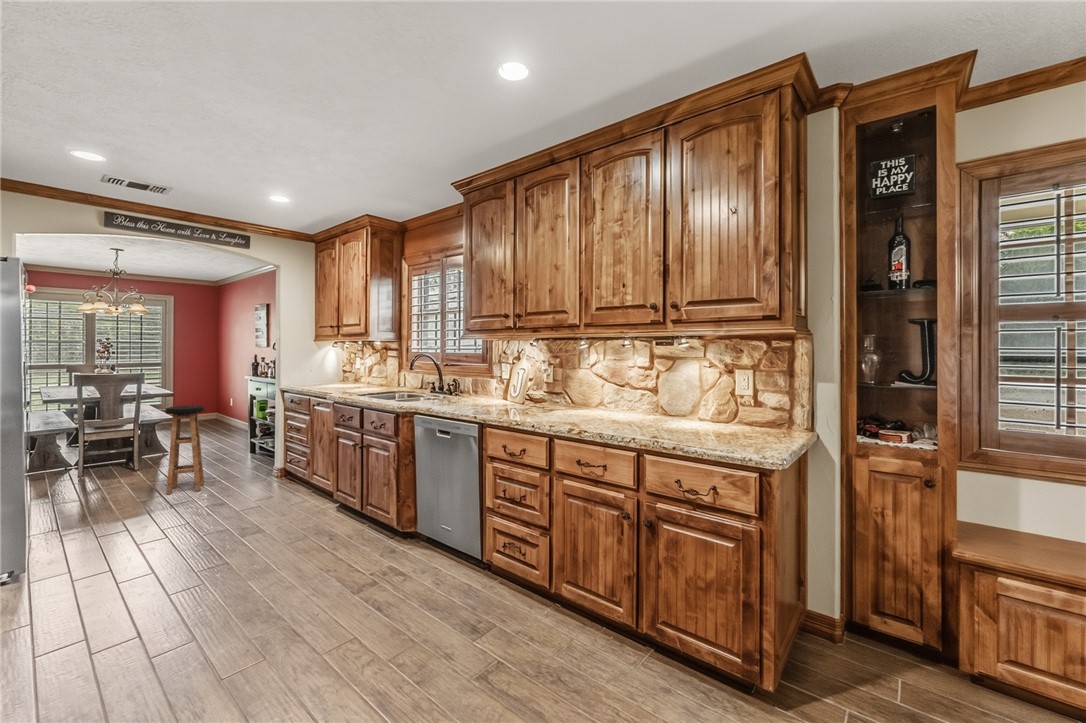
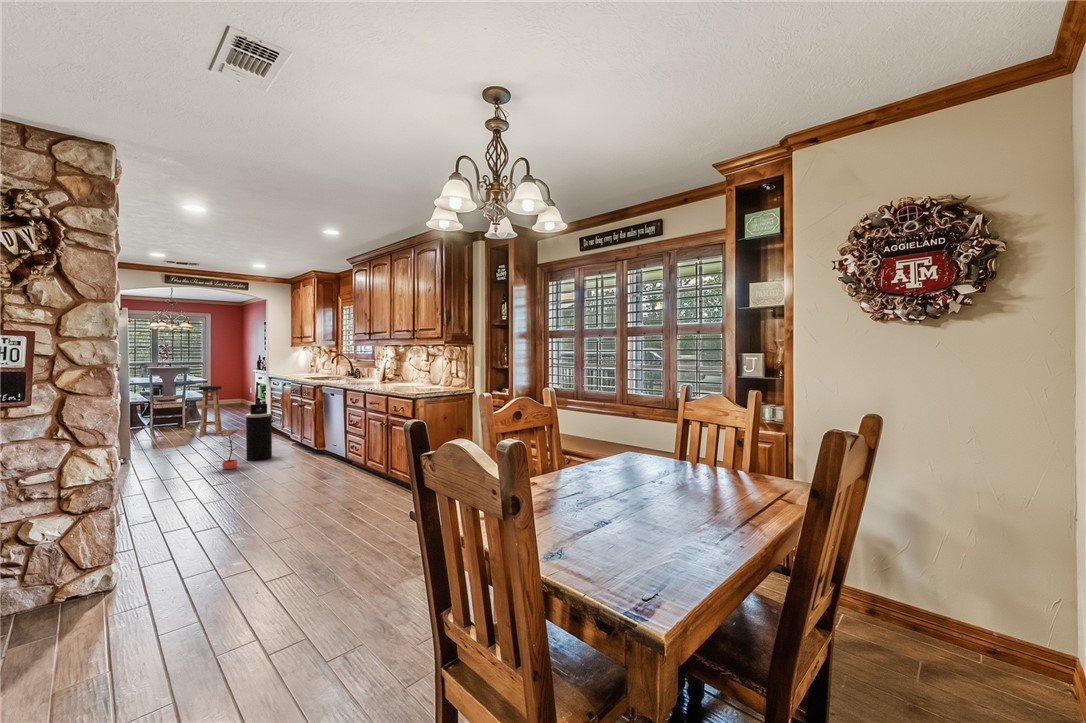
trash can: none [272,449,319,566] -> present [246,404,272,461]
potted plant: none [209,511,283,601] -> present [212,429,247,469]

